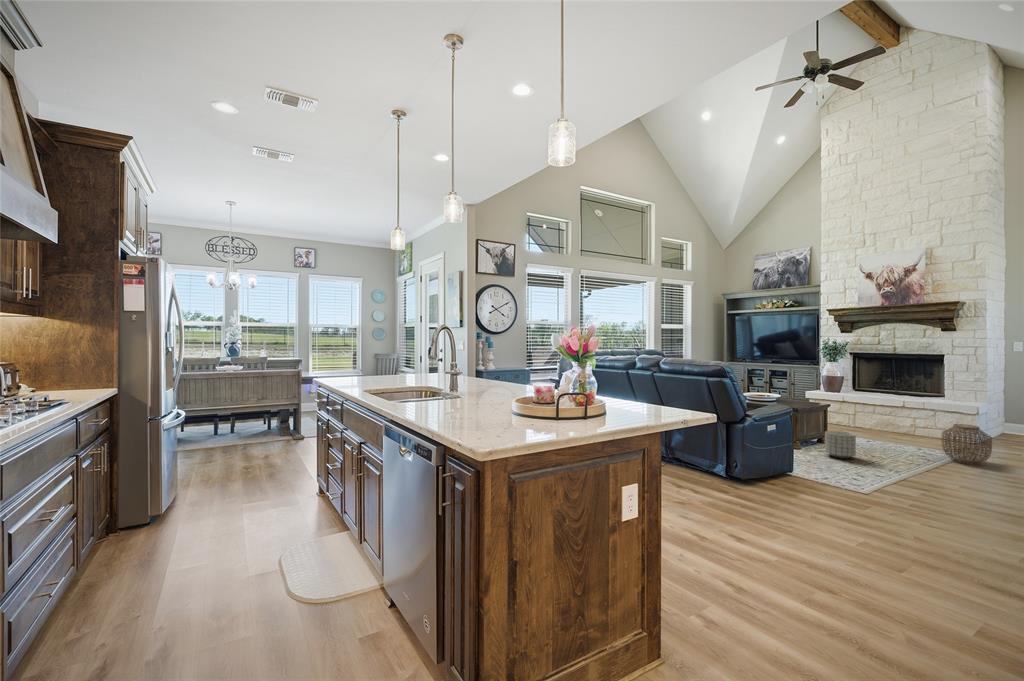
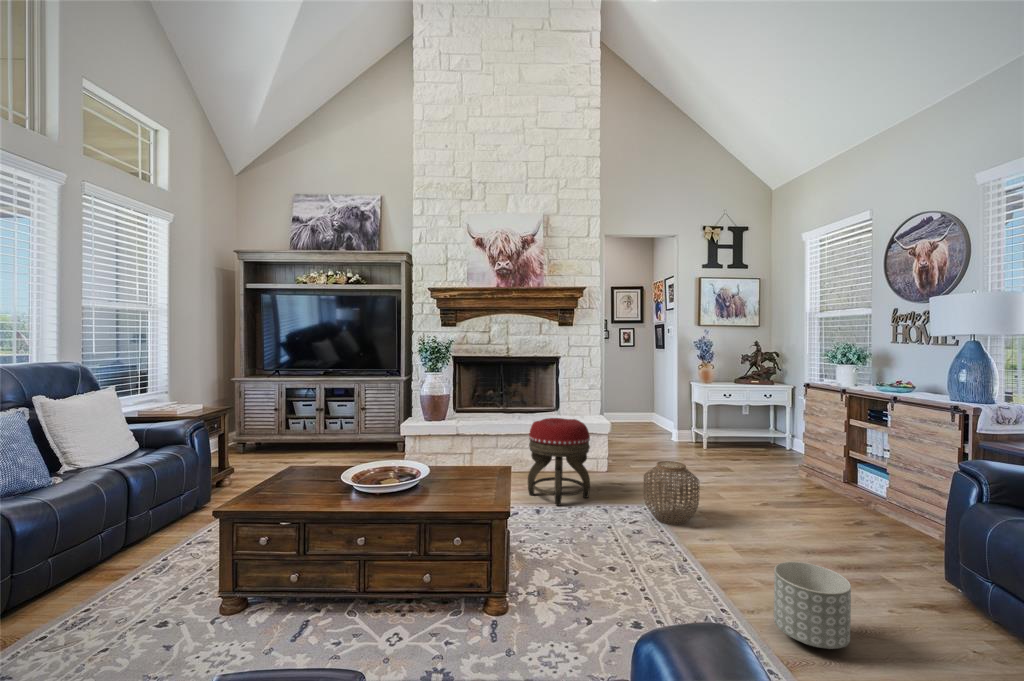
footstool: none [873,393,924,447] -> present [528,418,590,506]
planter: present [825,431,856,459] -> present [774,562,851,649]

